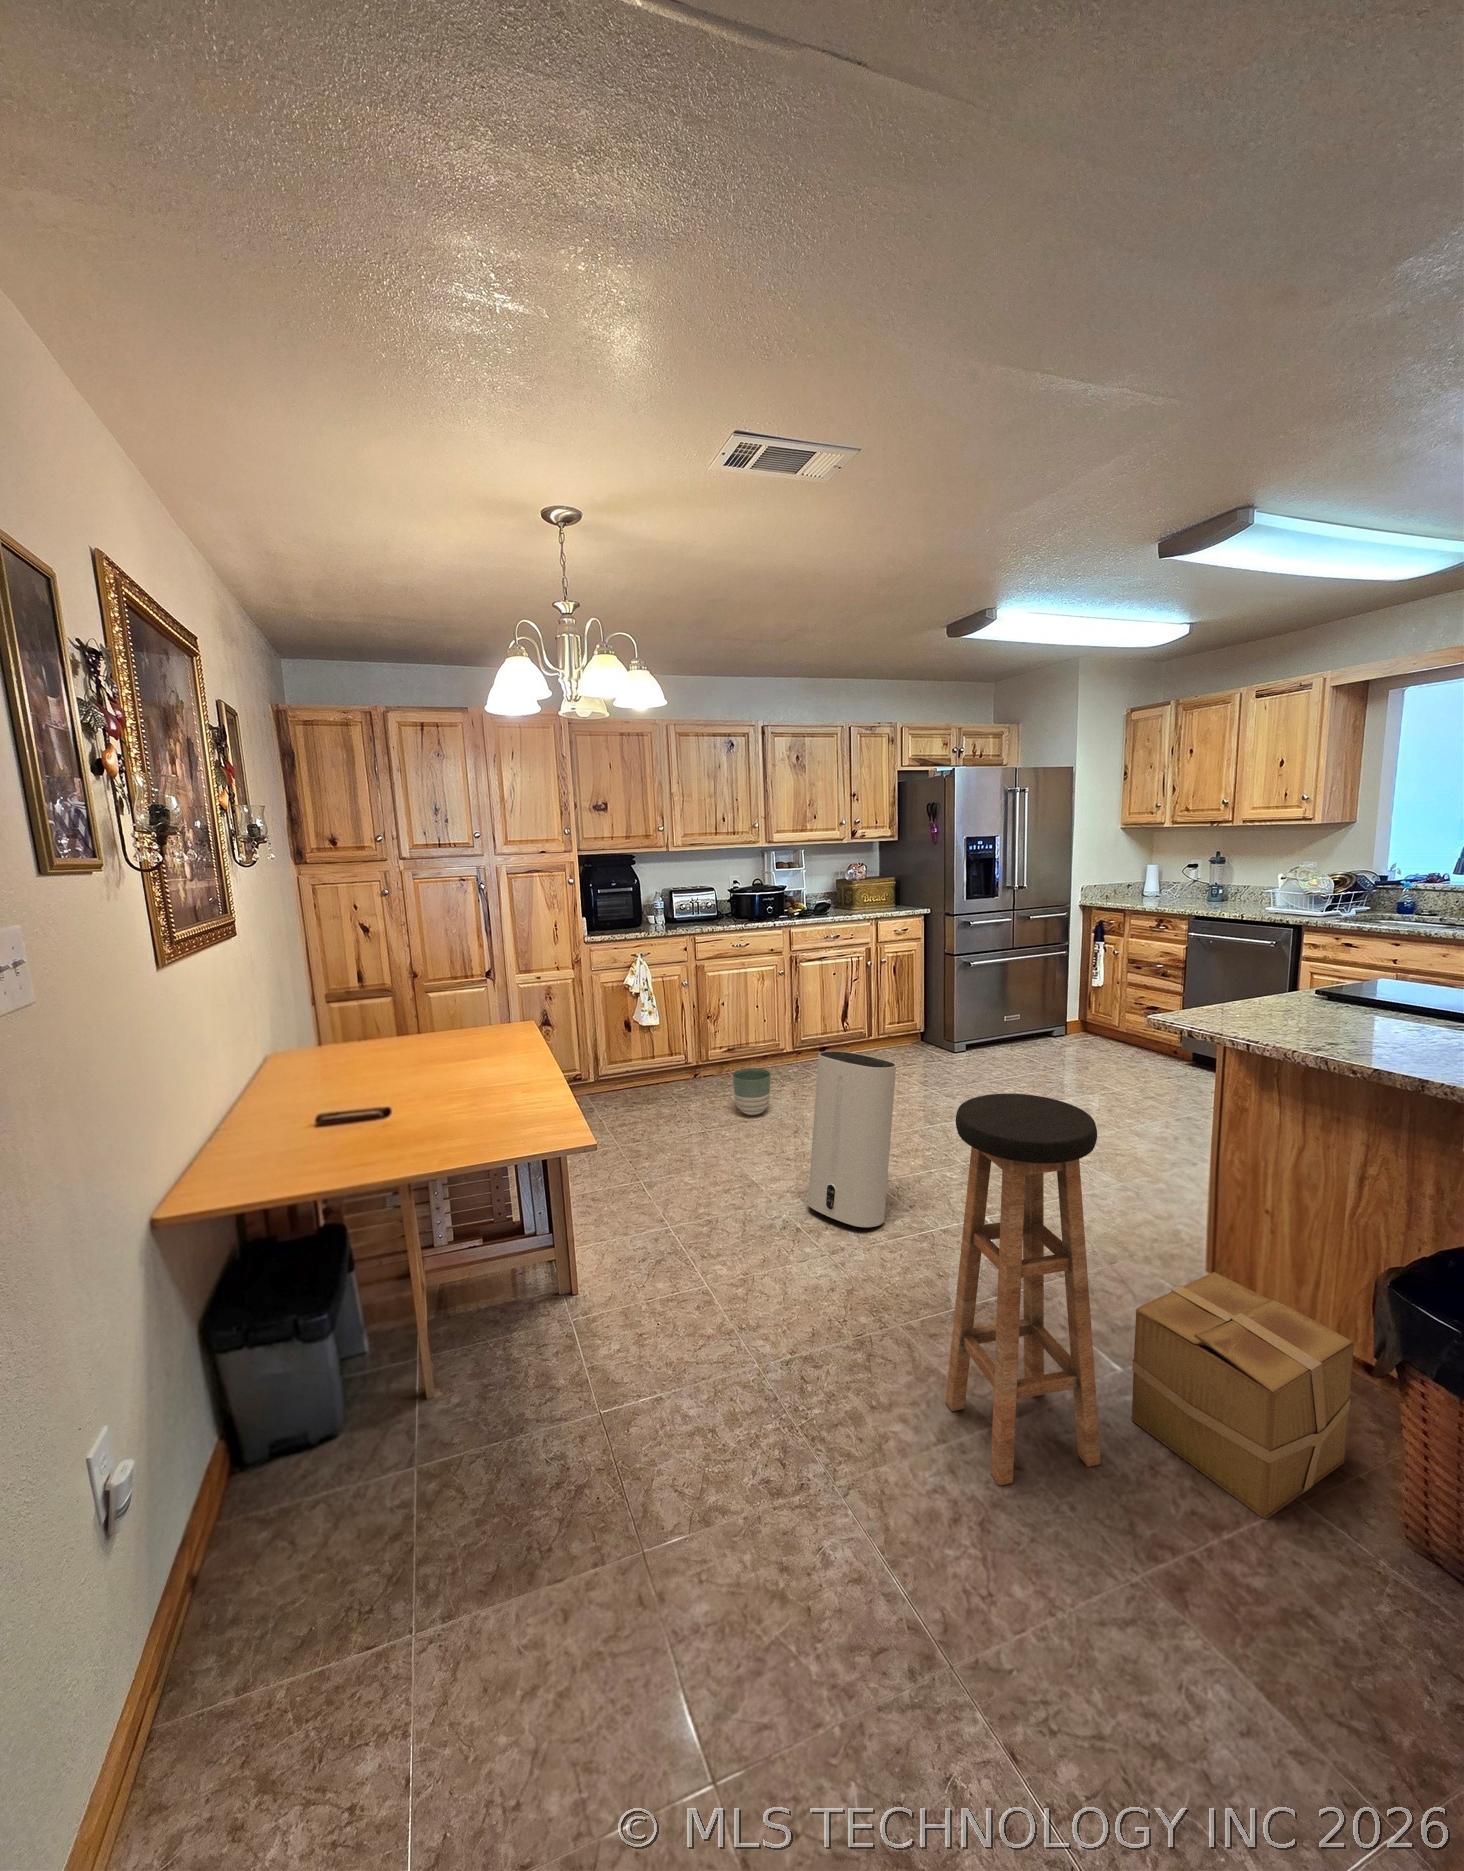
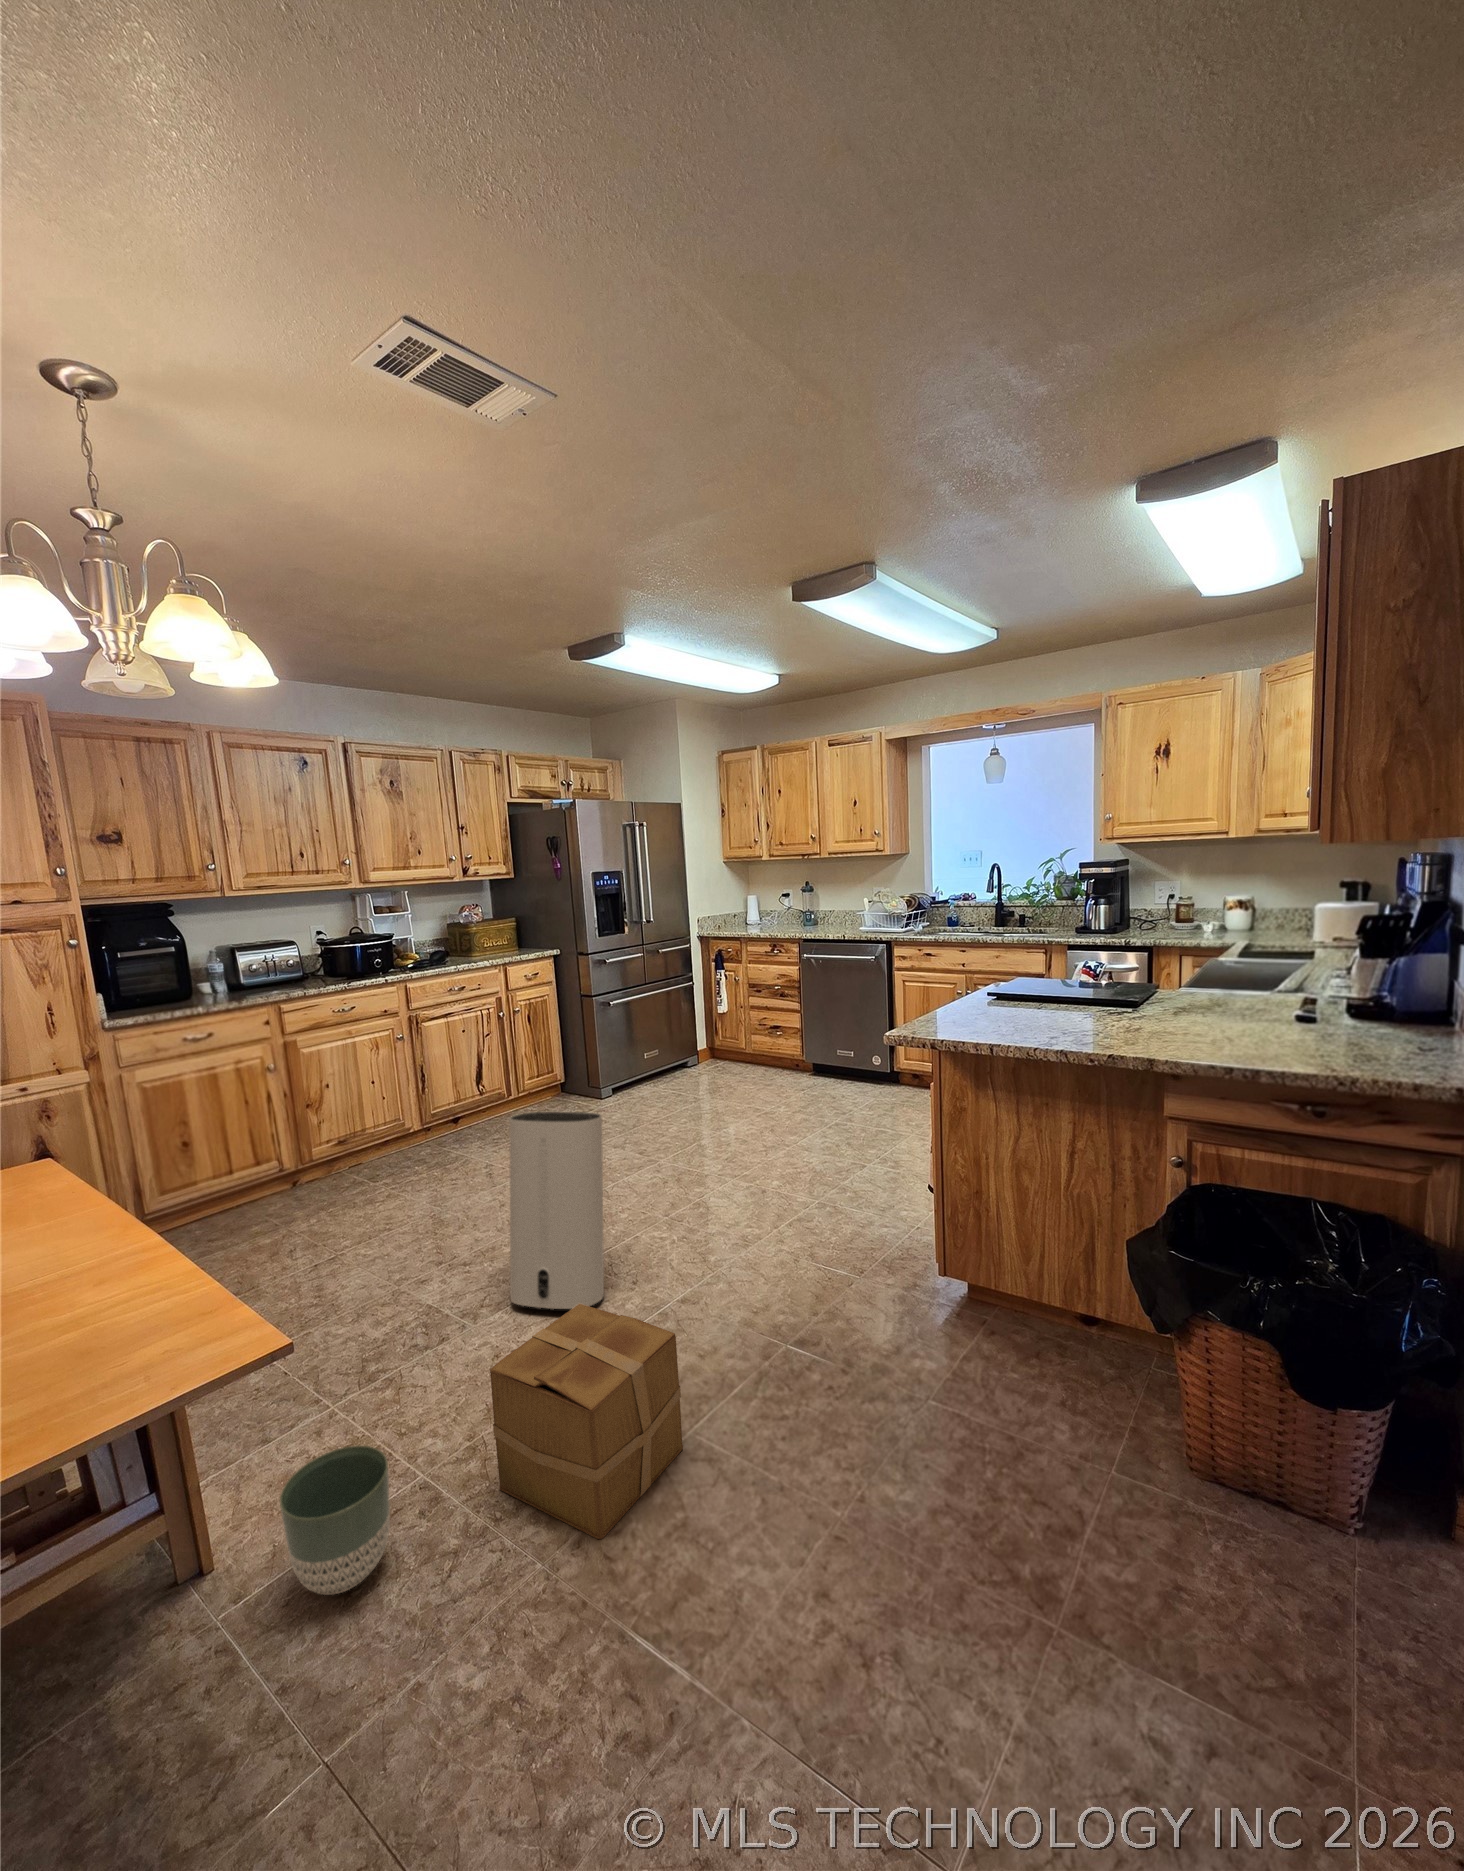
planter: present [732,1068,770,1115] -> present [280,1445,390,1595]
bar stool: present [946,1094,1101,1485] -> none [742,1107,896,1511]
cardboard box: present [1131,1272,1354,1519] -> present [490,1303,683,1539]

